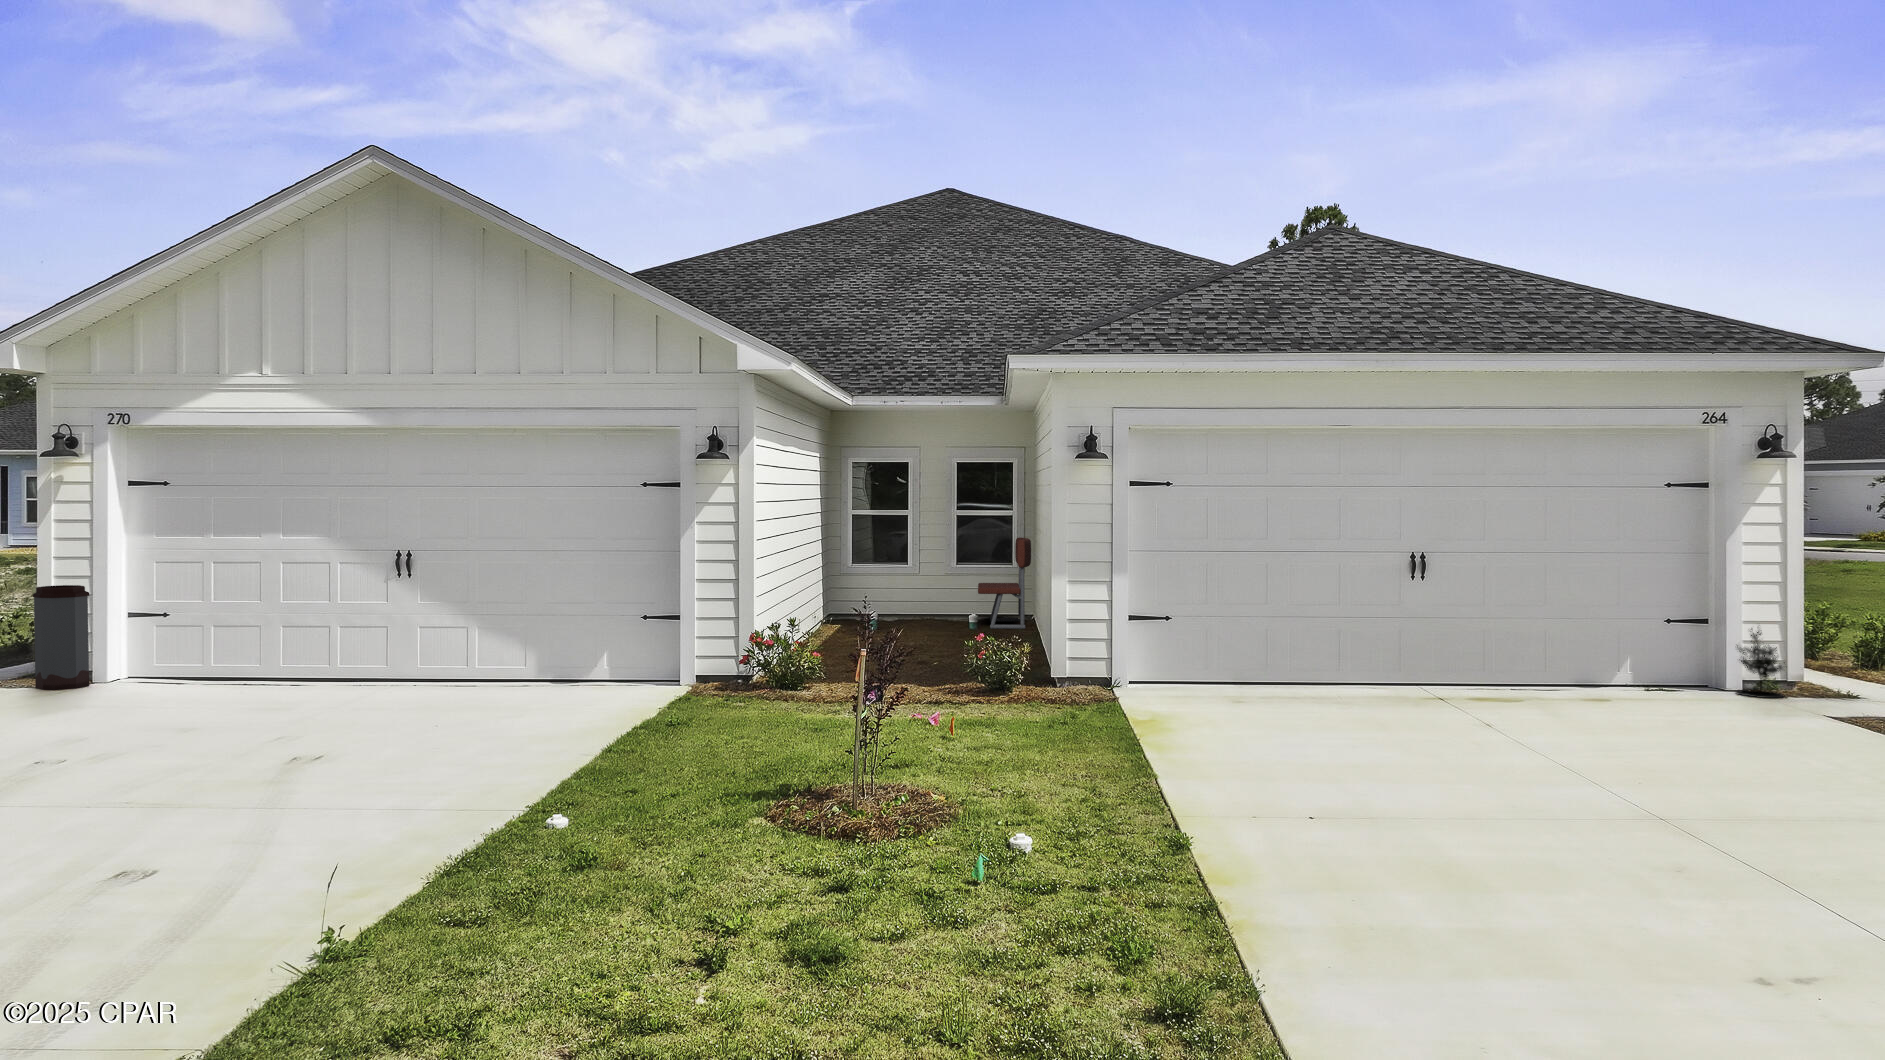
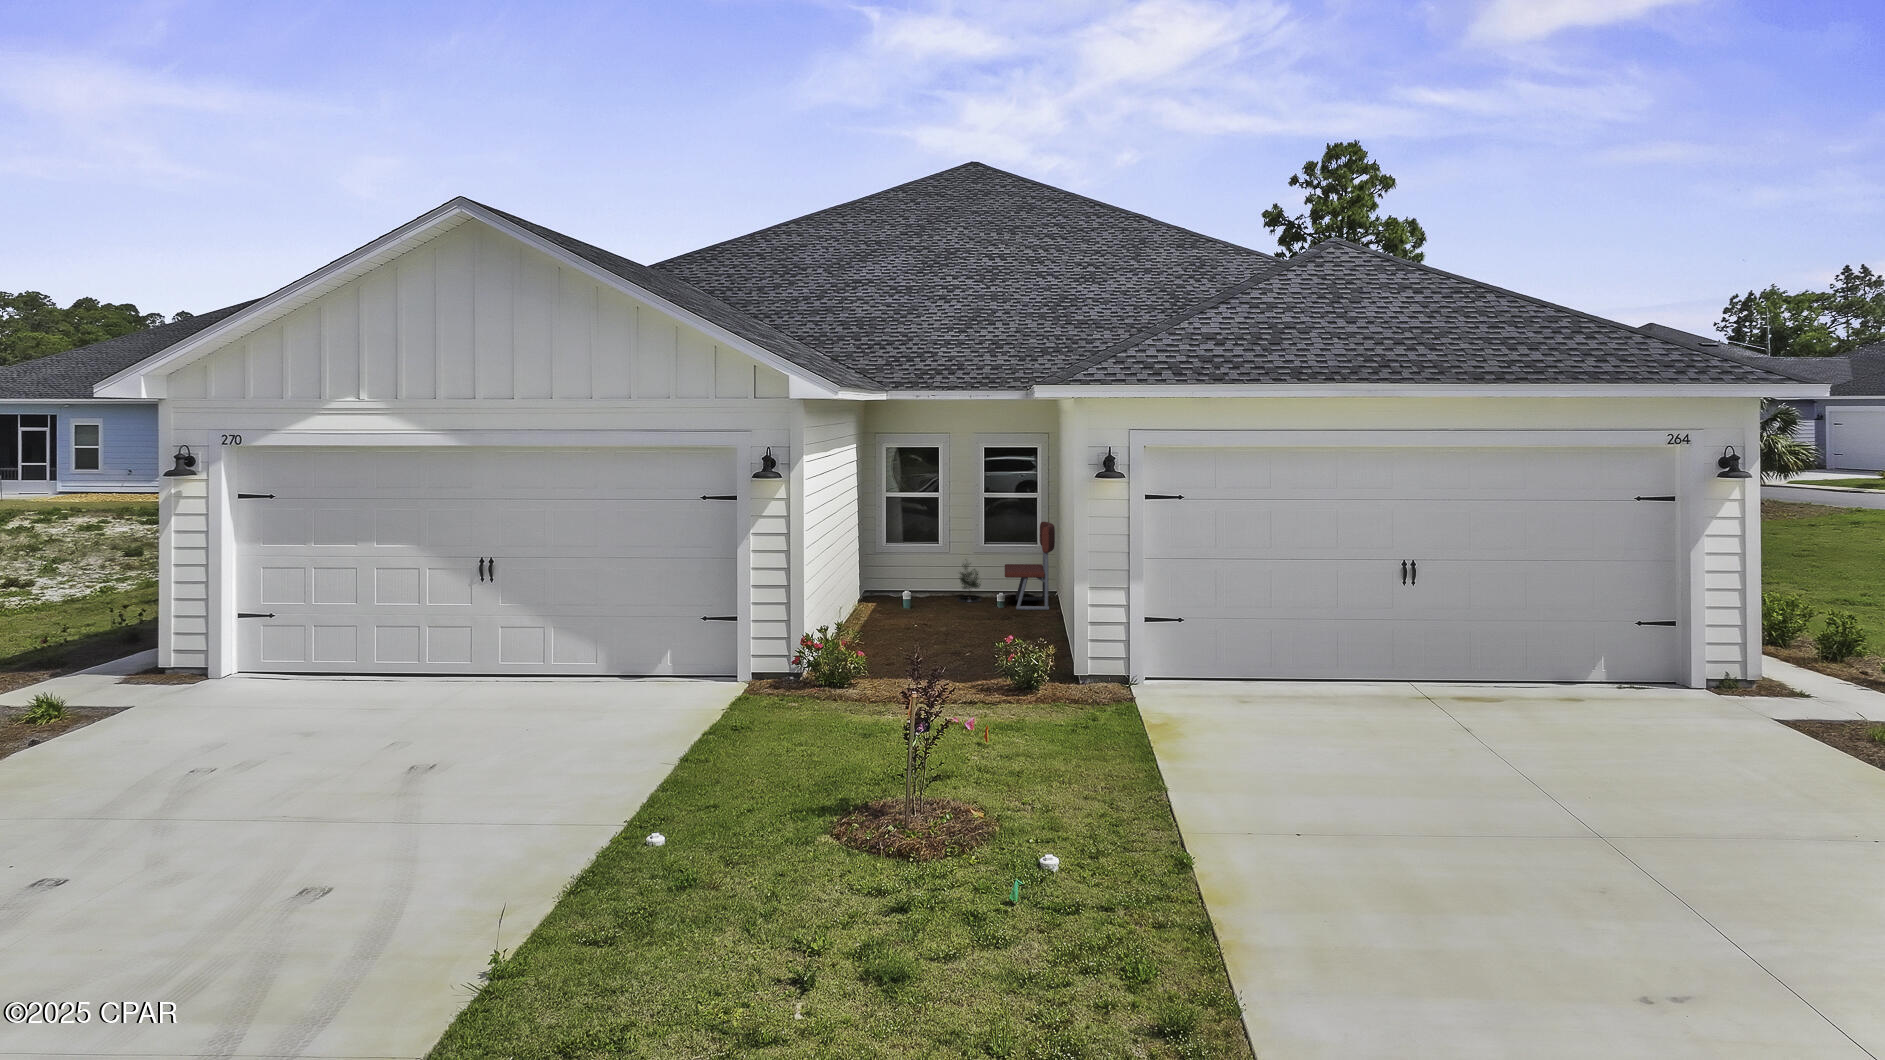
trash can: present [33,585,89,690] -> none [155,592,207,687]
potted tree: present [1735,629,1785,698] -> present [958,563,981,602]

